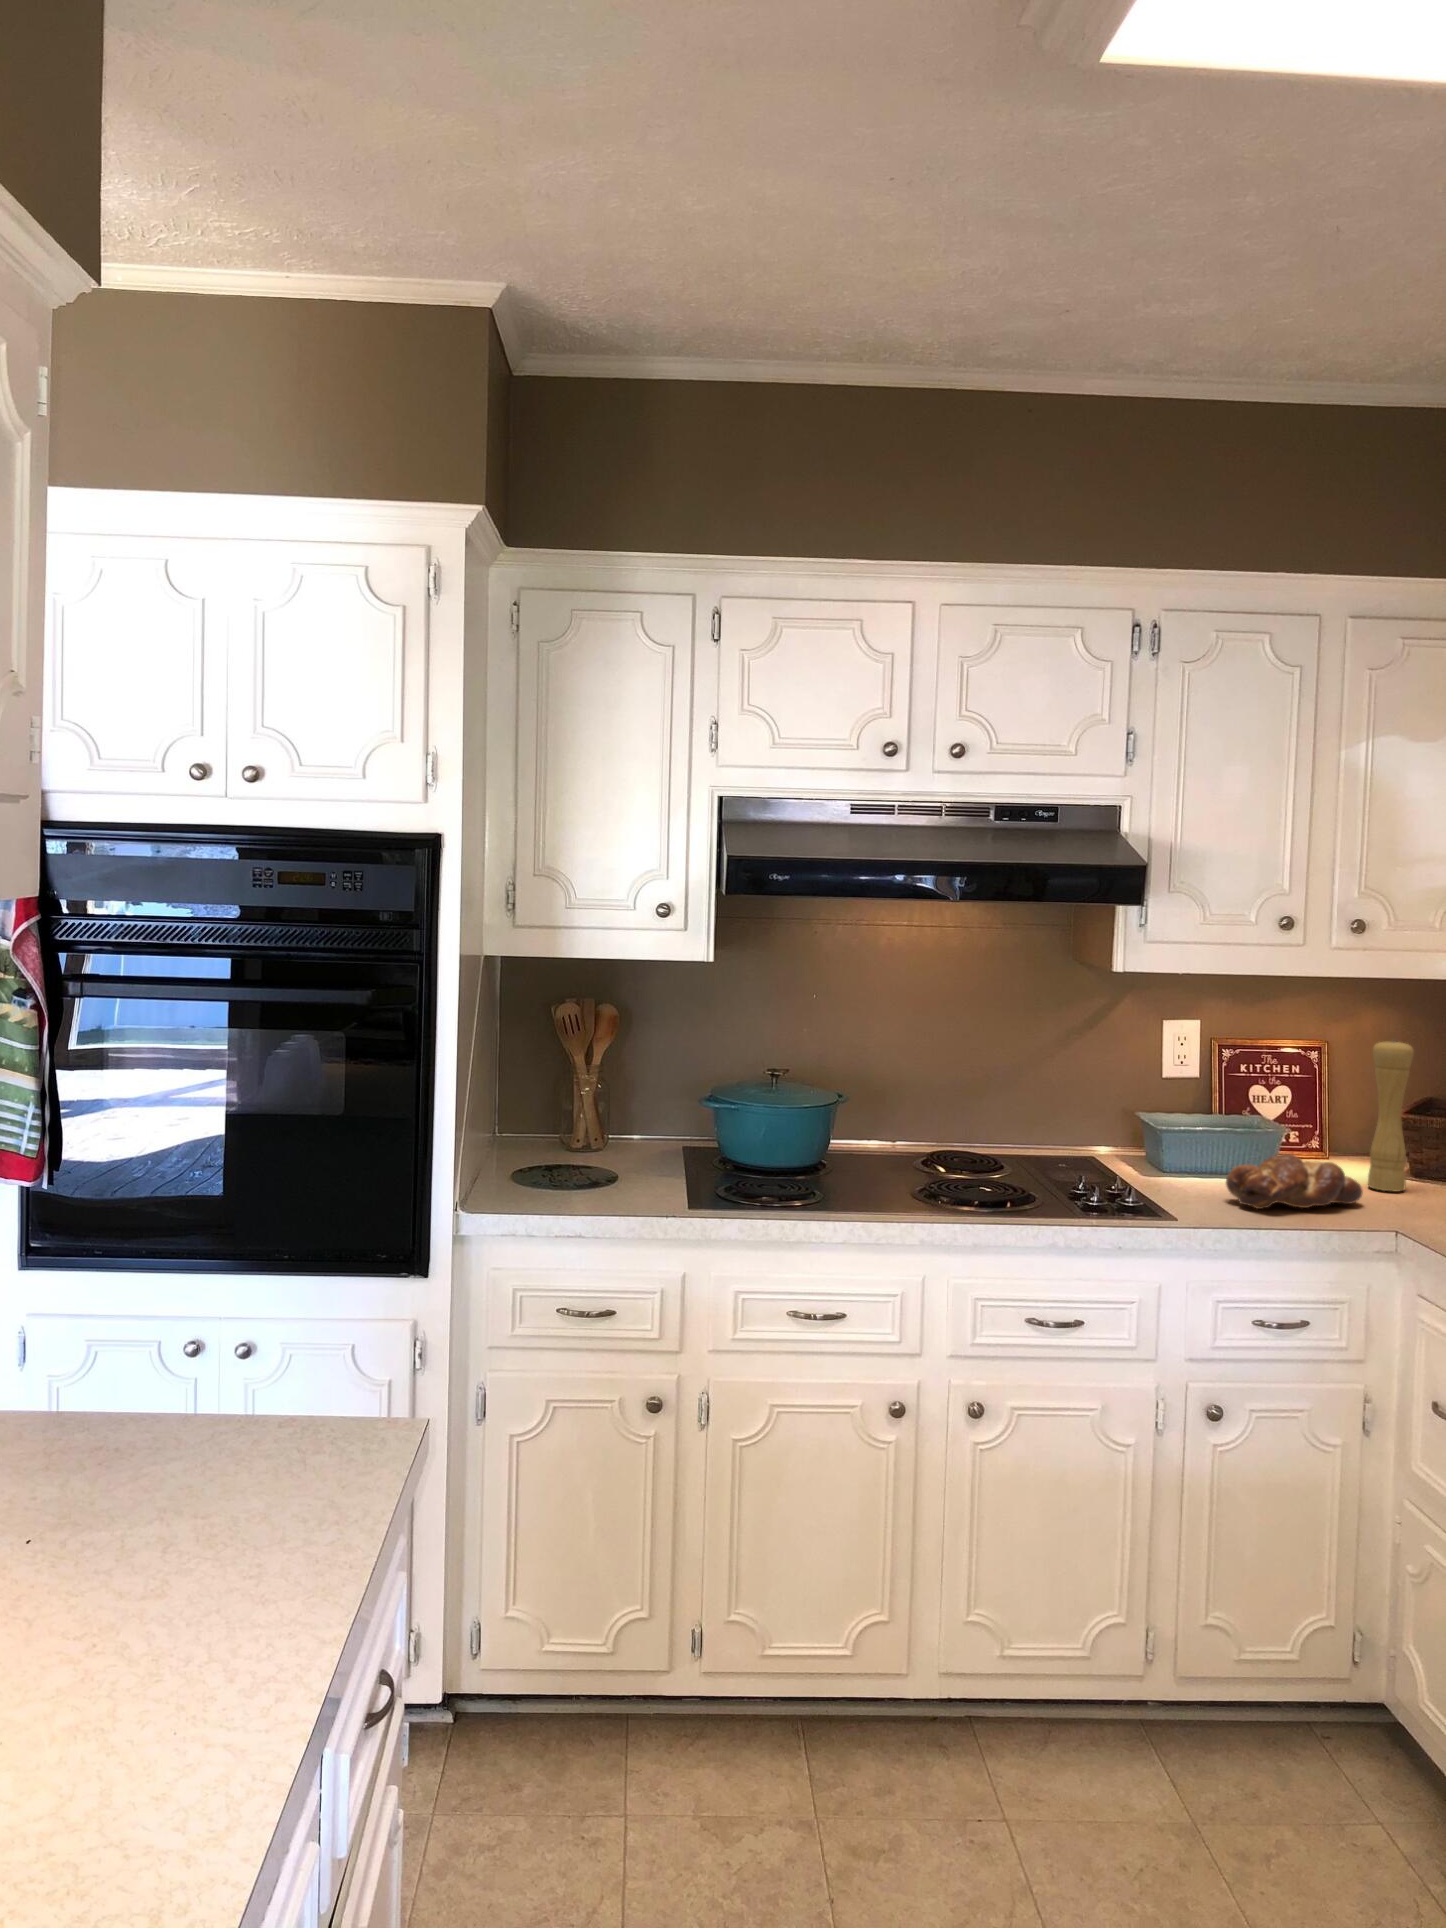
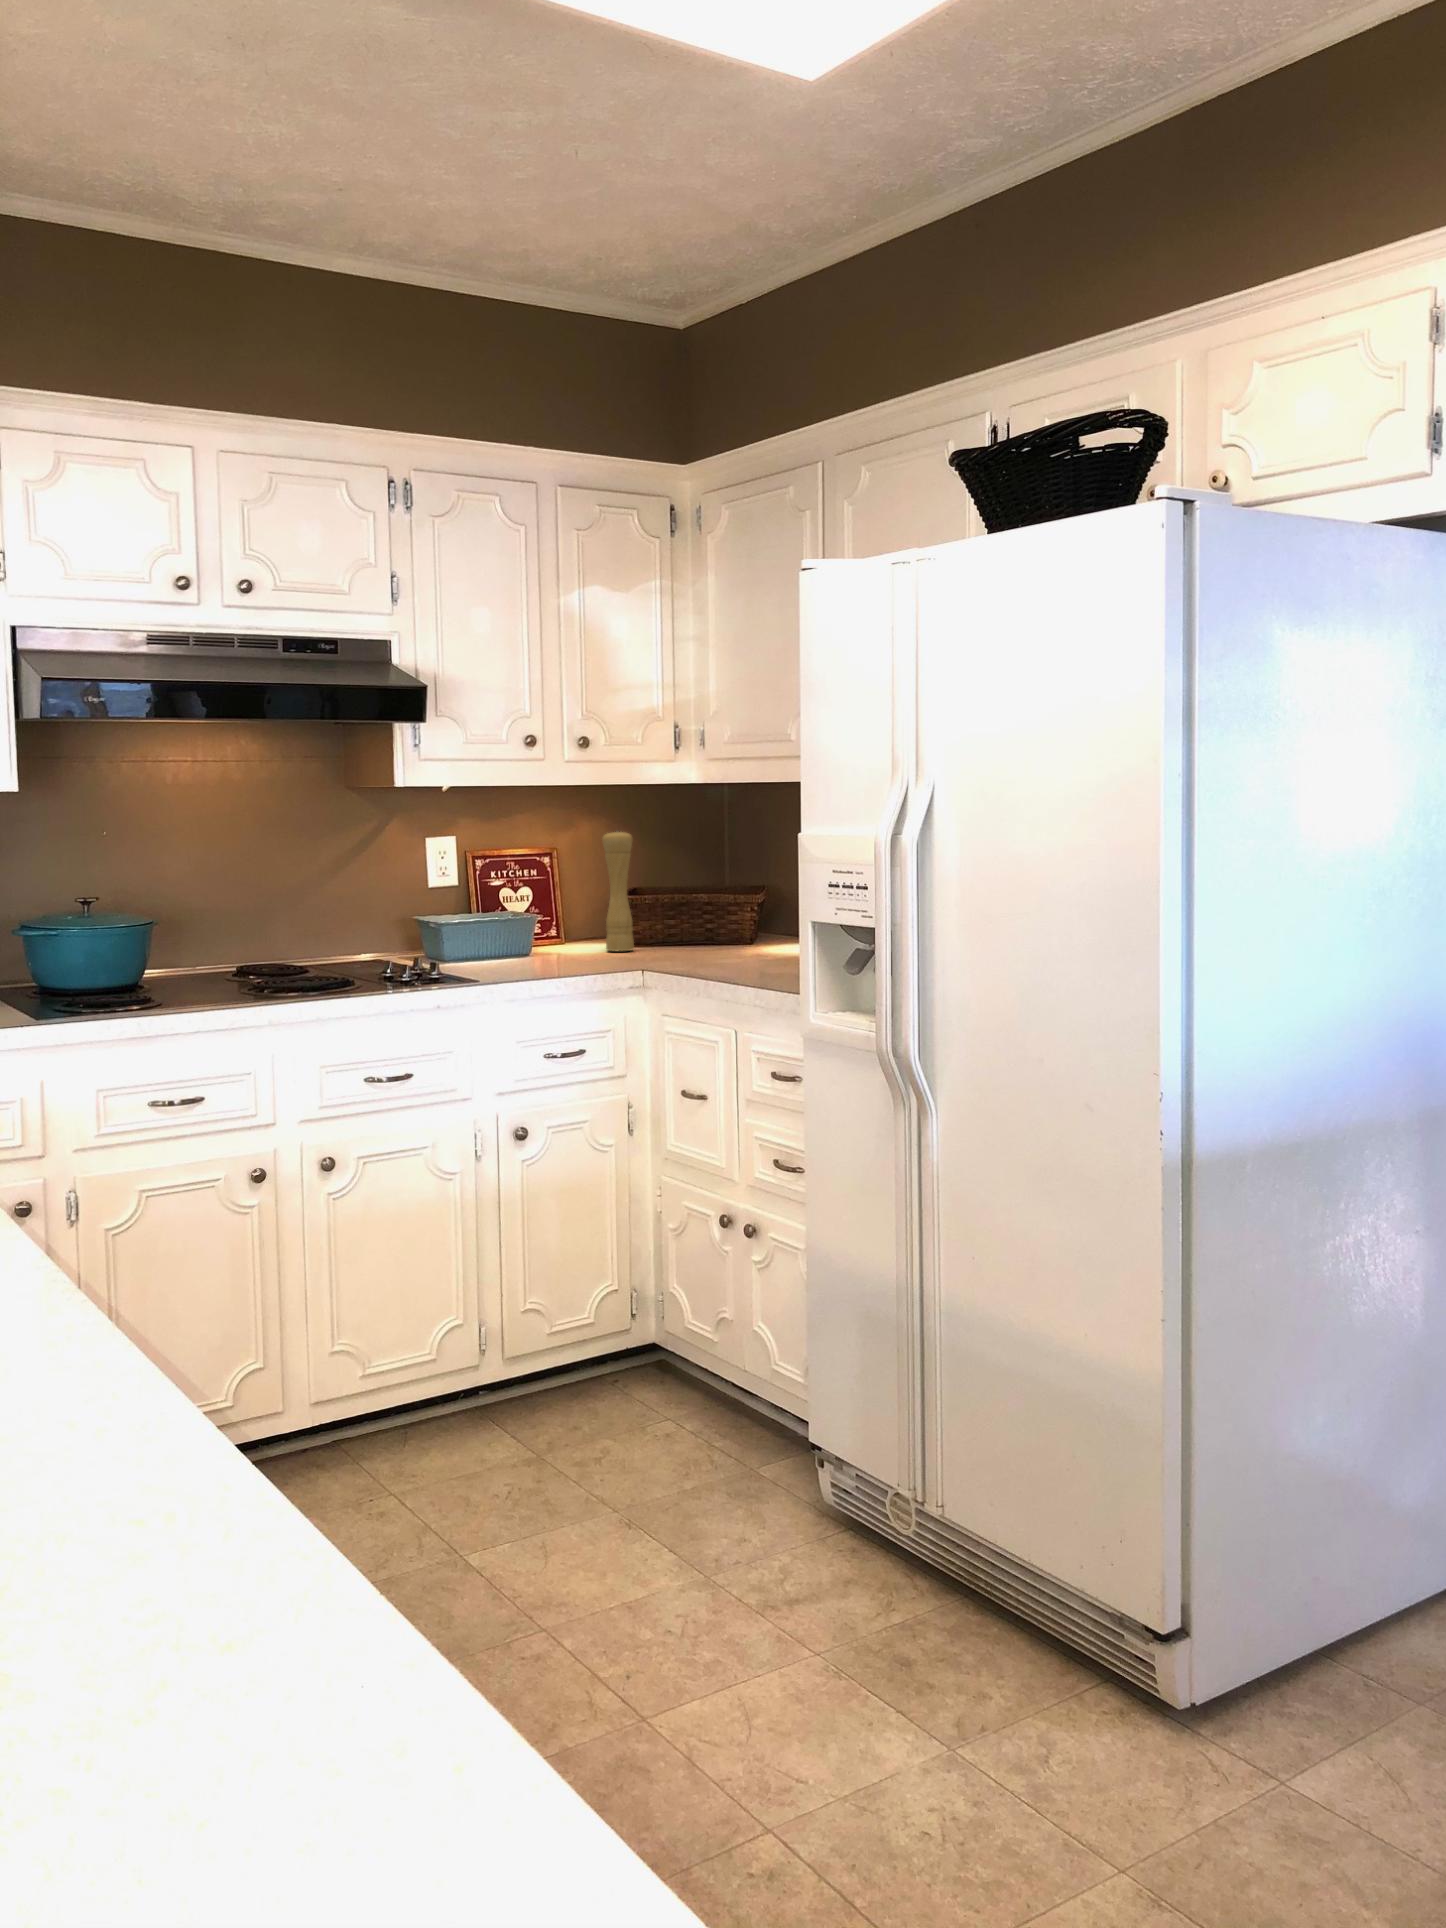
bread loaf: present [1226,1154,1363,1209] -> none [507,925,609,968]

